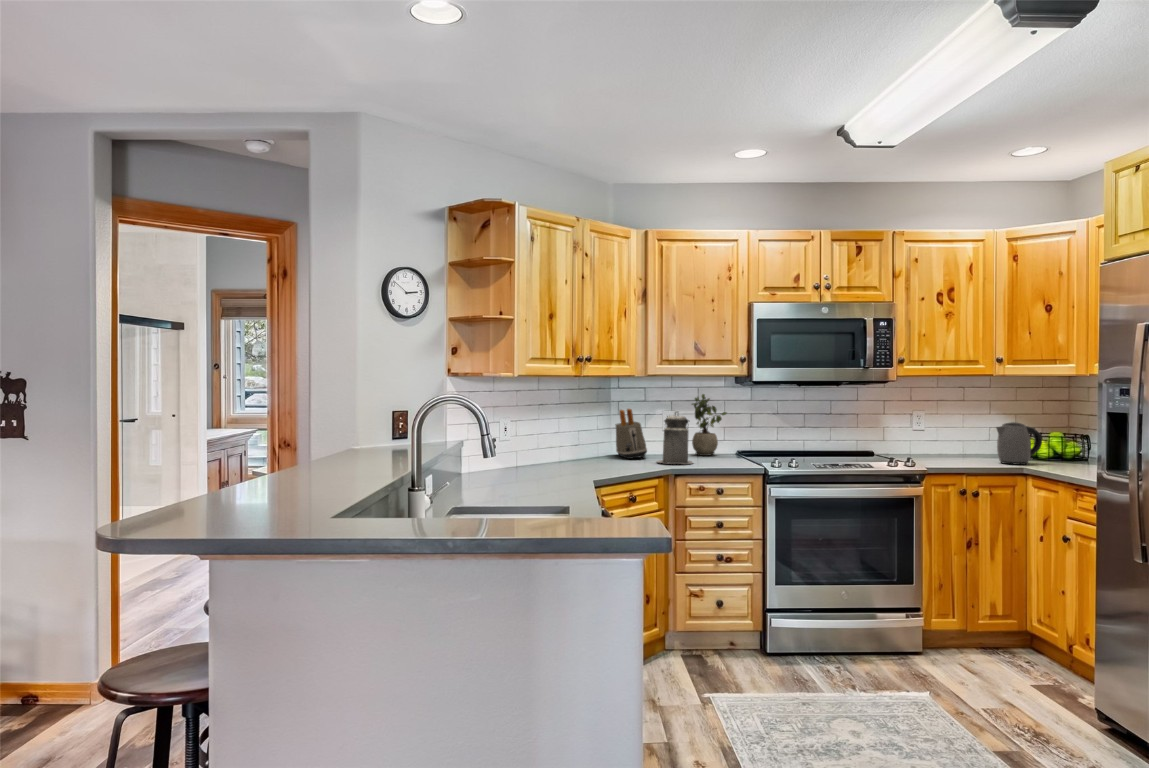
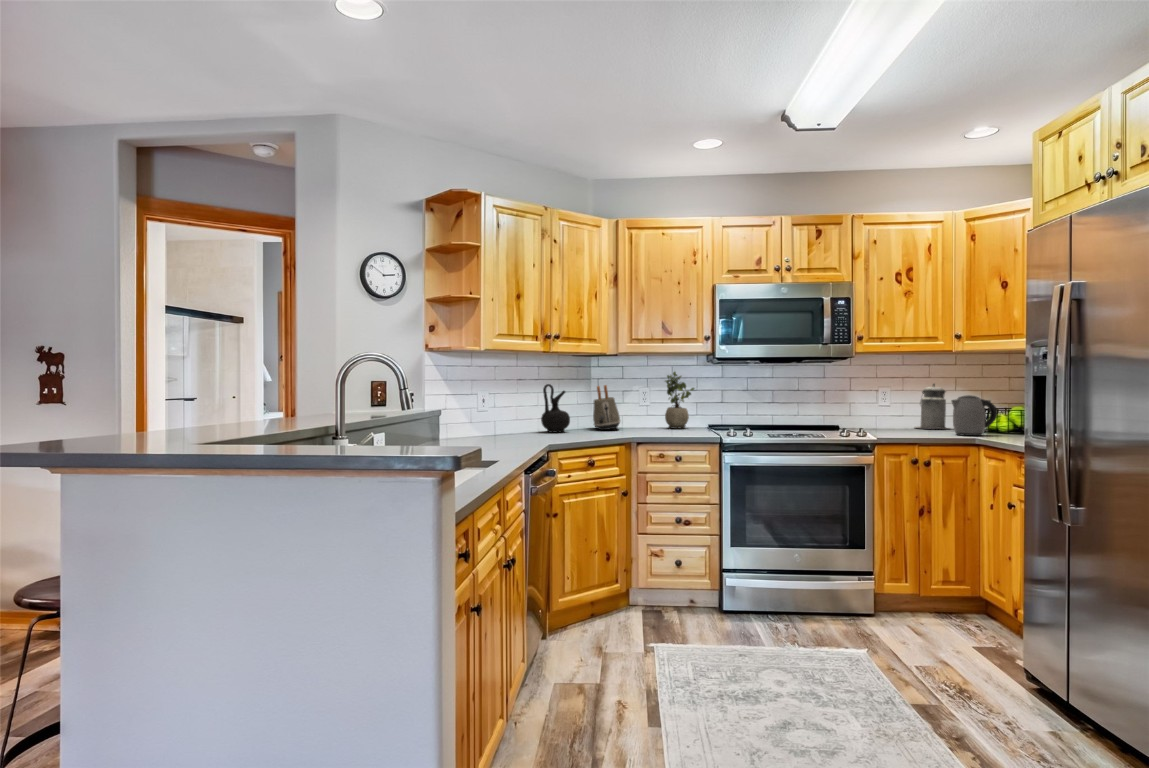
ceramic jug: none [564,409,596,462] -> present [541,384,570,432]
canister: present [658,412,693,464] -> present [916,384,948,429]

